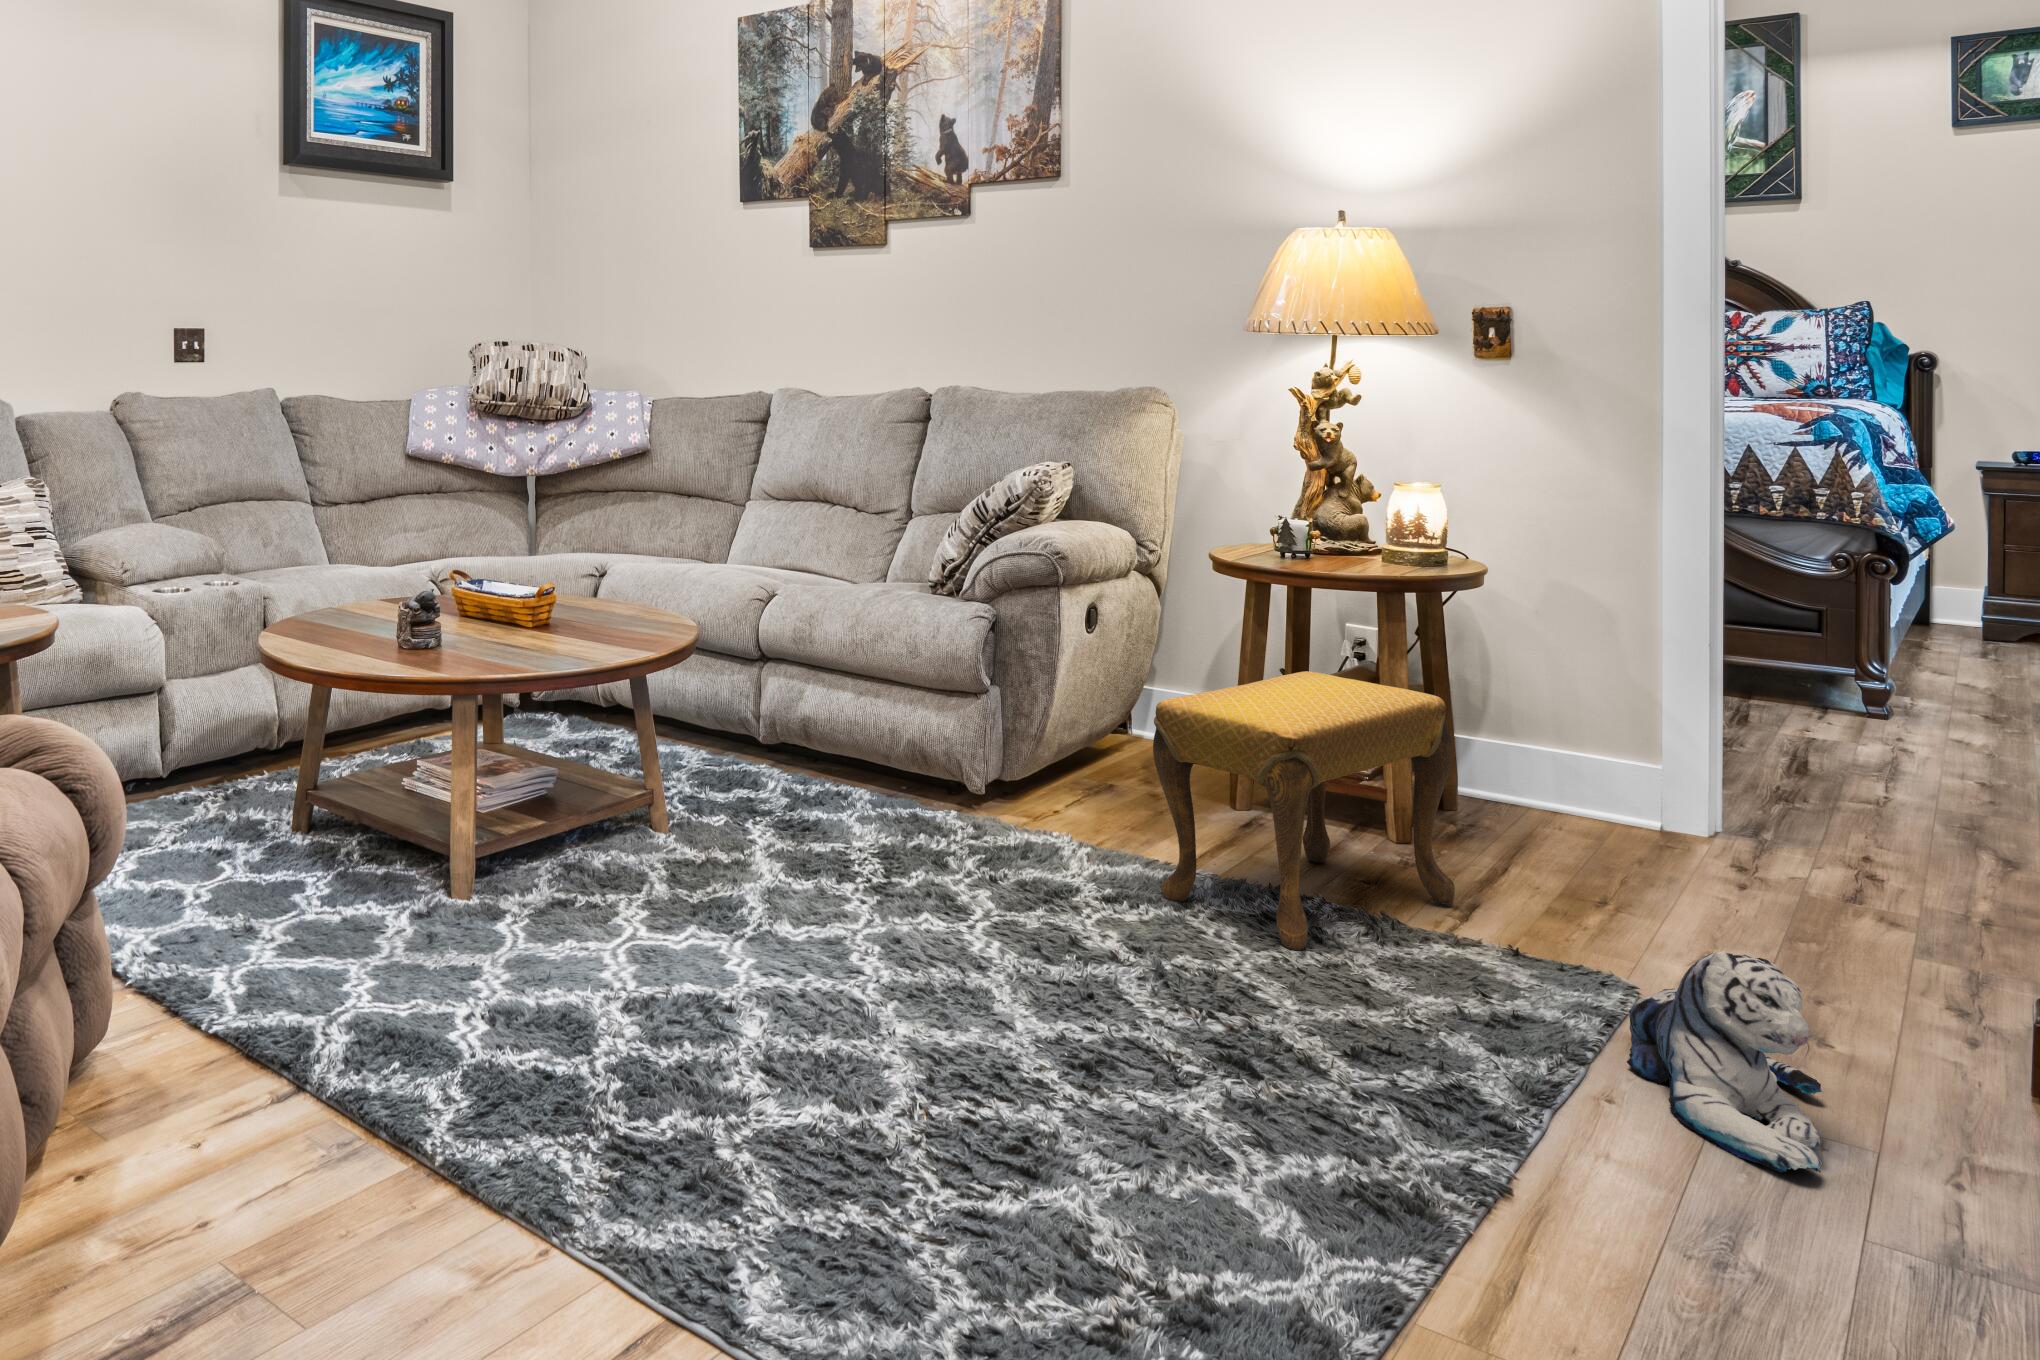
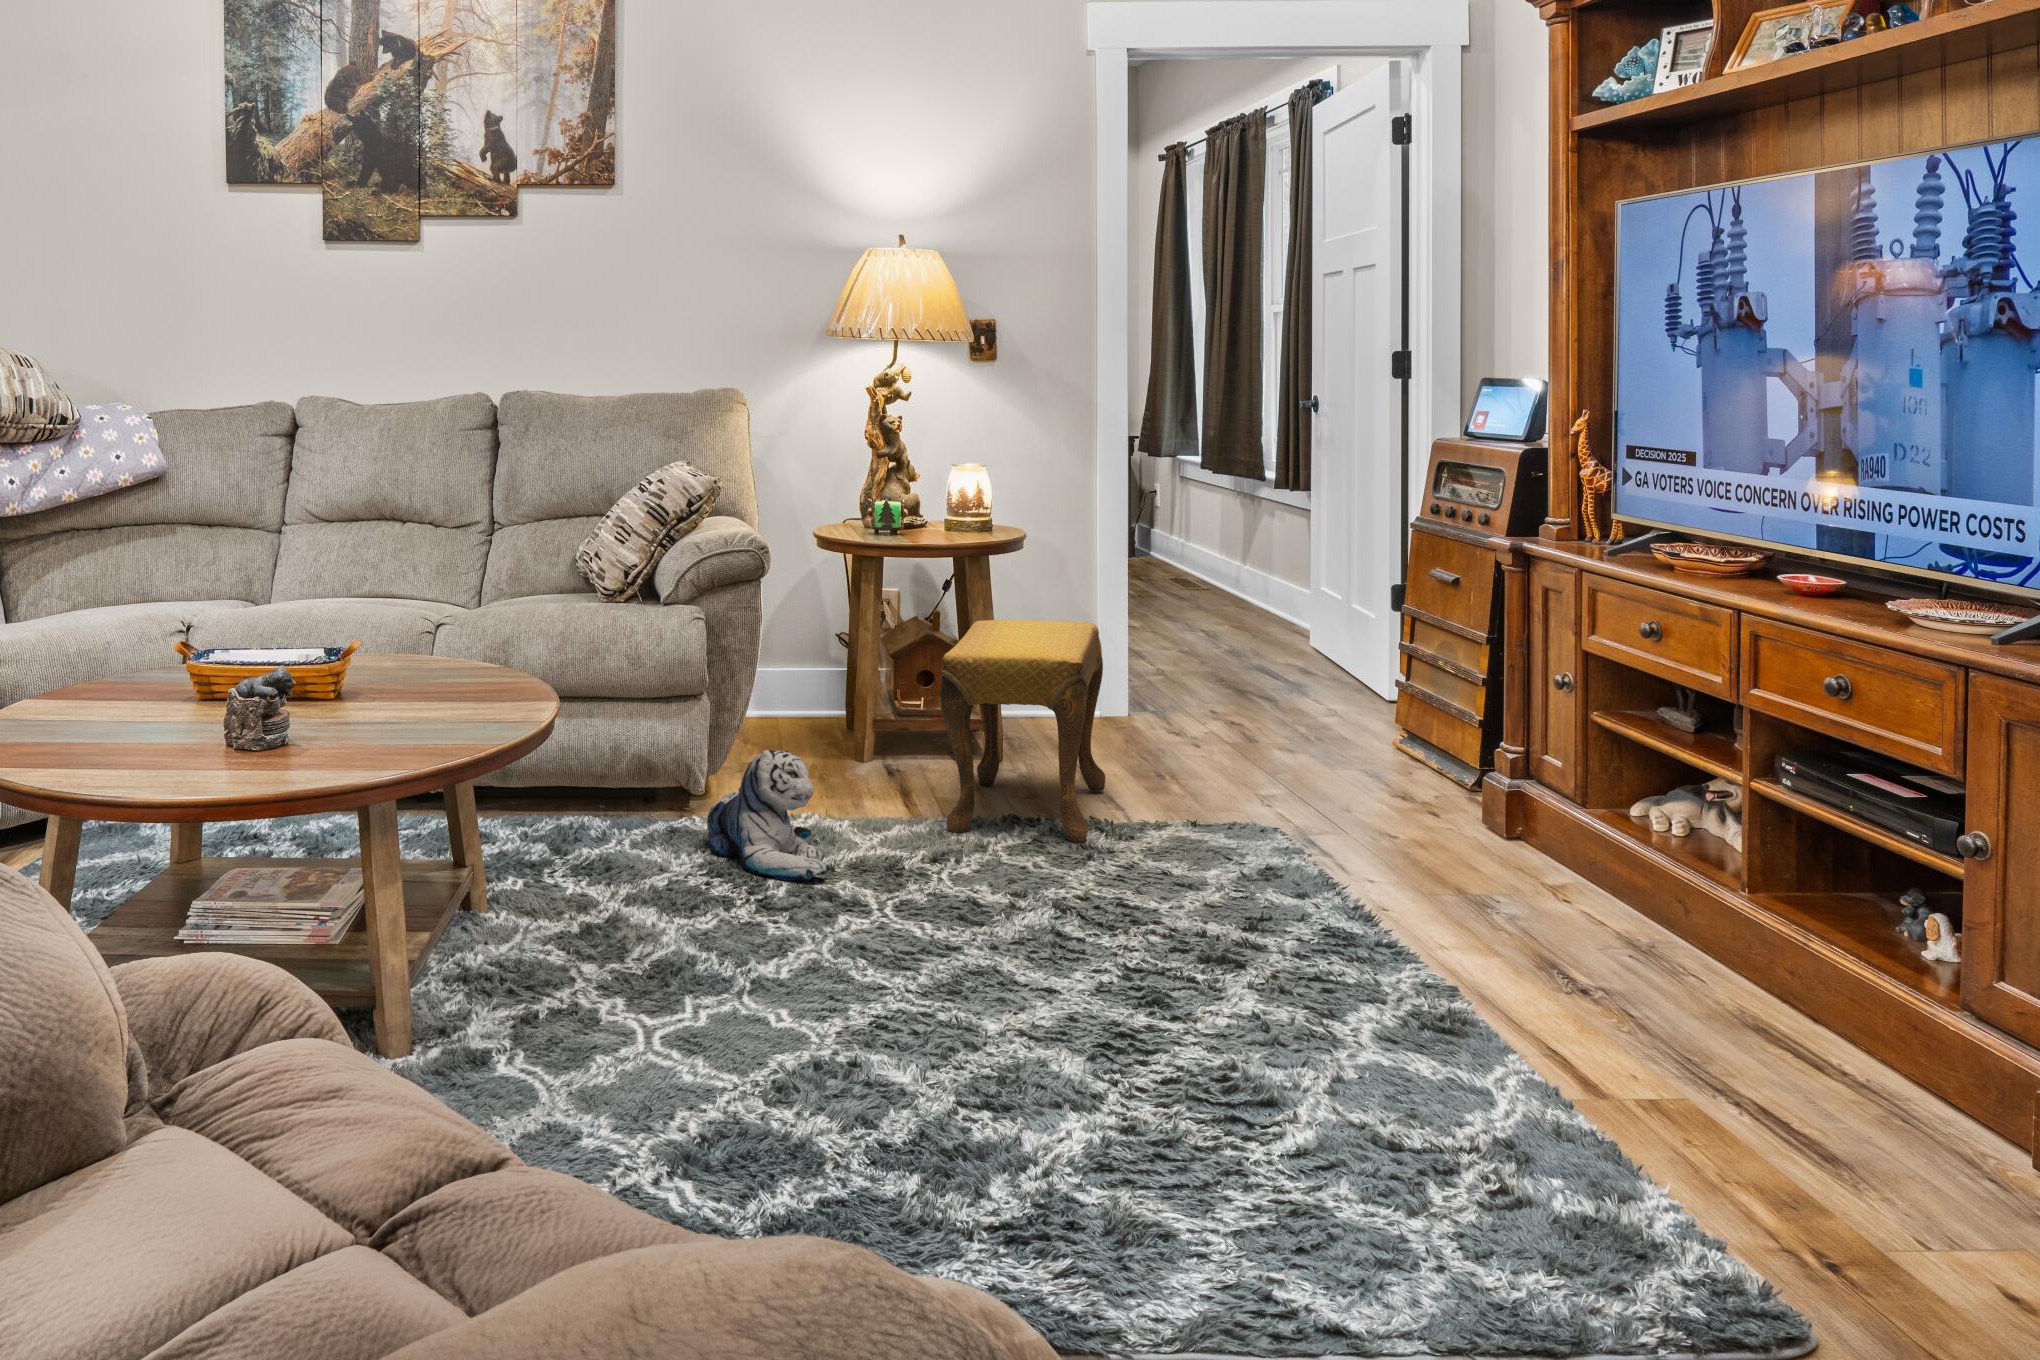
plush toy: present [1627,952,1822,1172] -> present [707,750,827,881]

